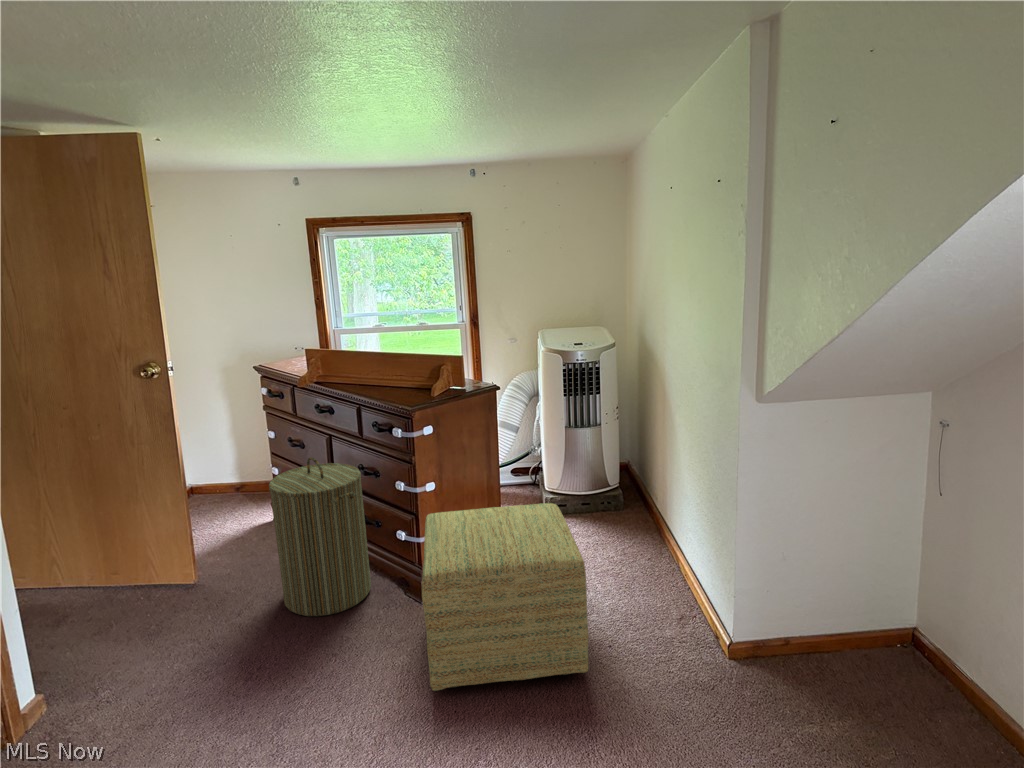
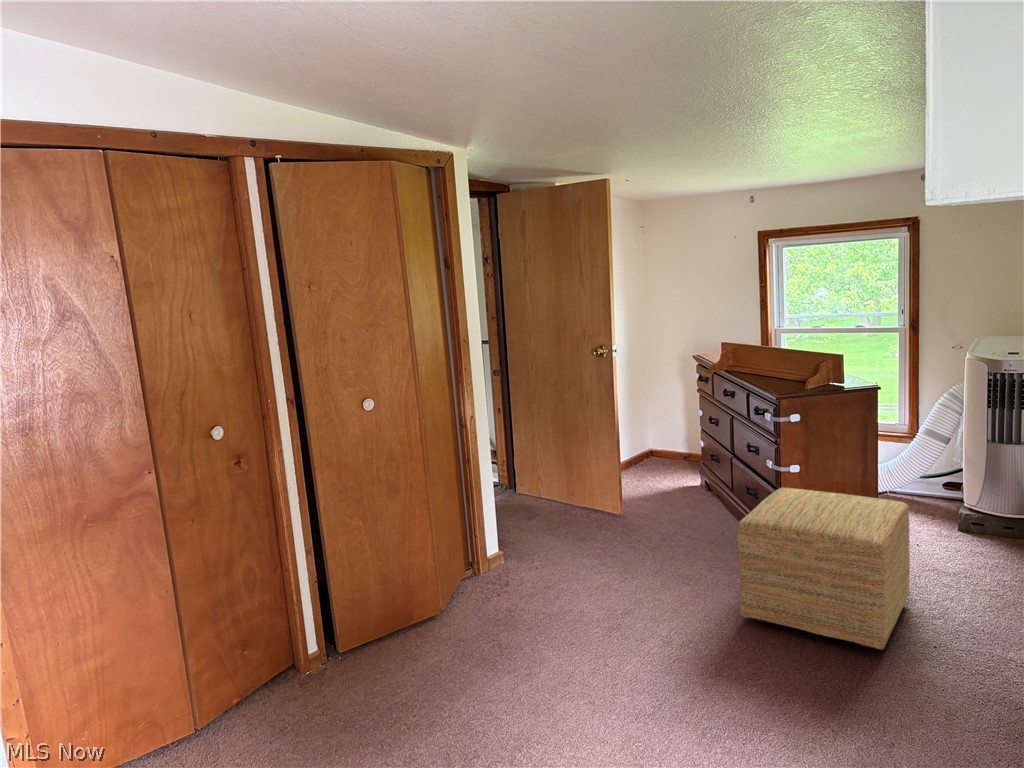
laundry hamper: present [269,457,371,616] -> none [670,428,745,555]

